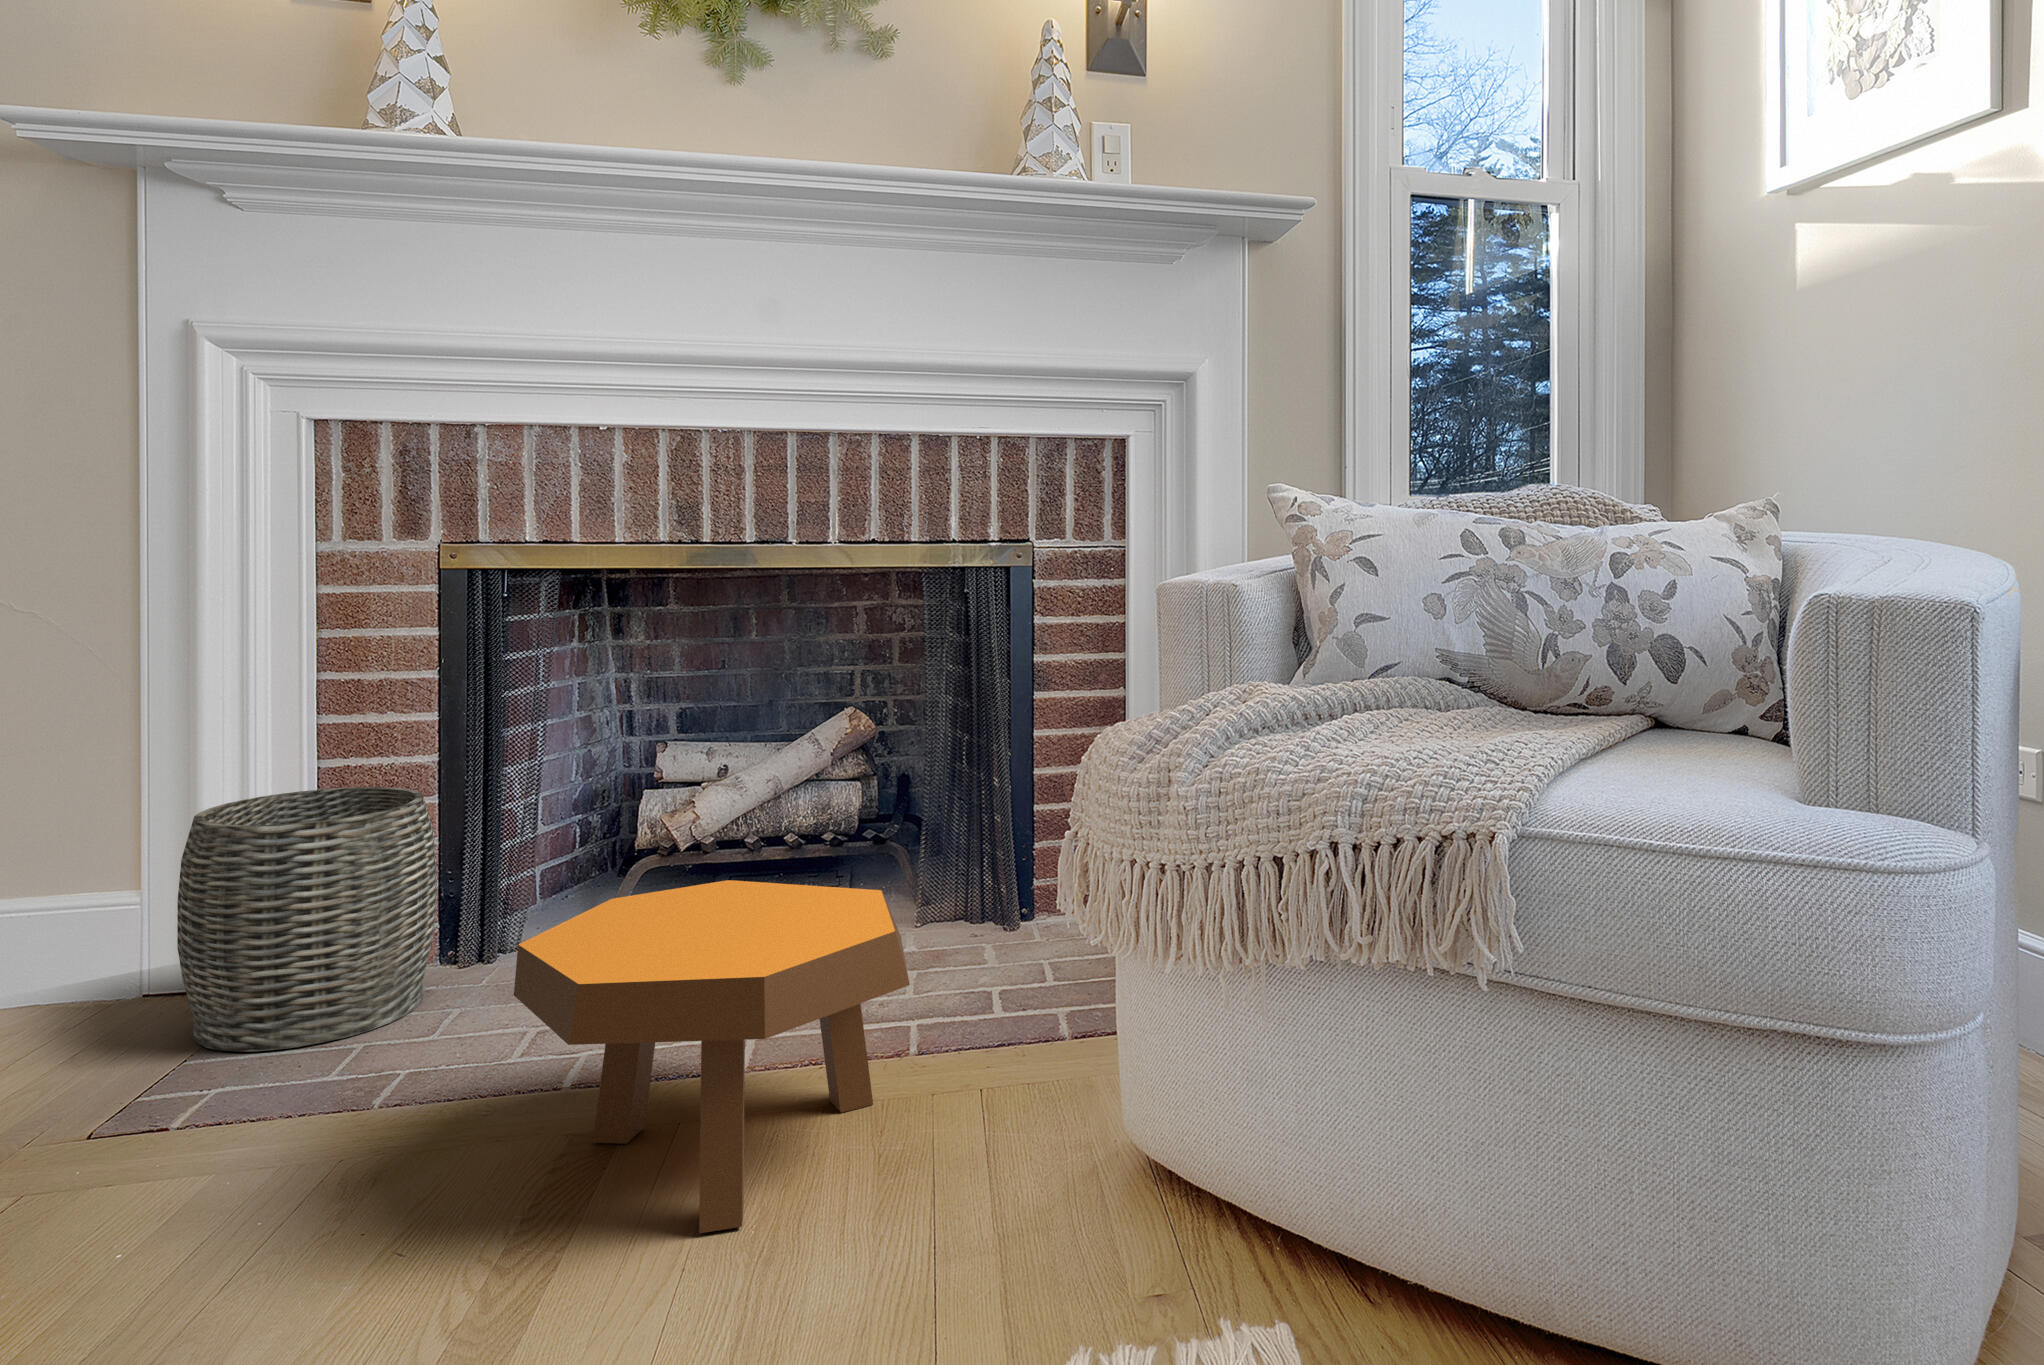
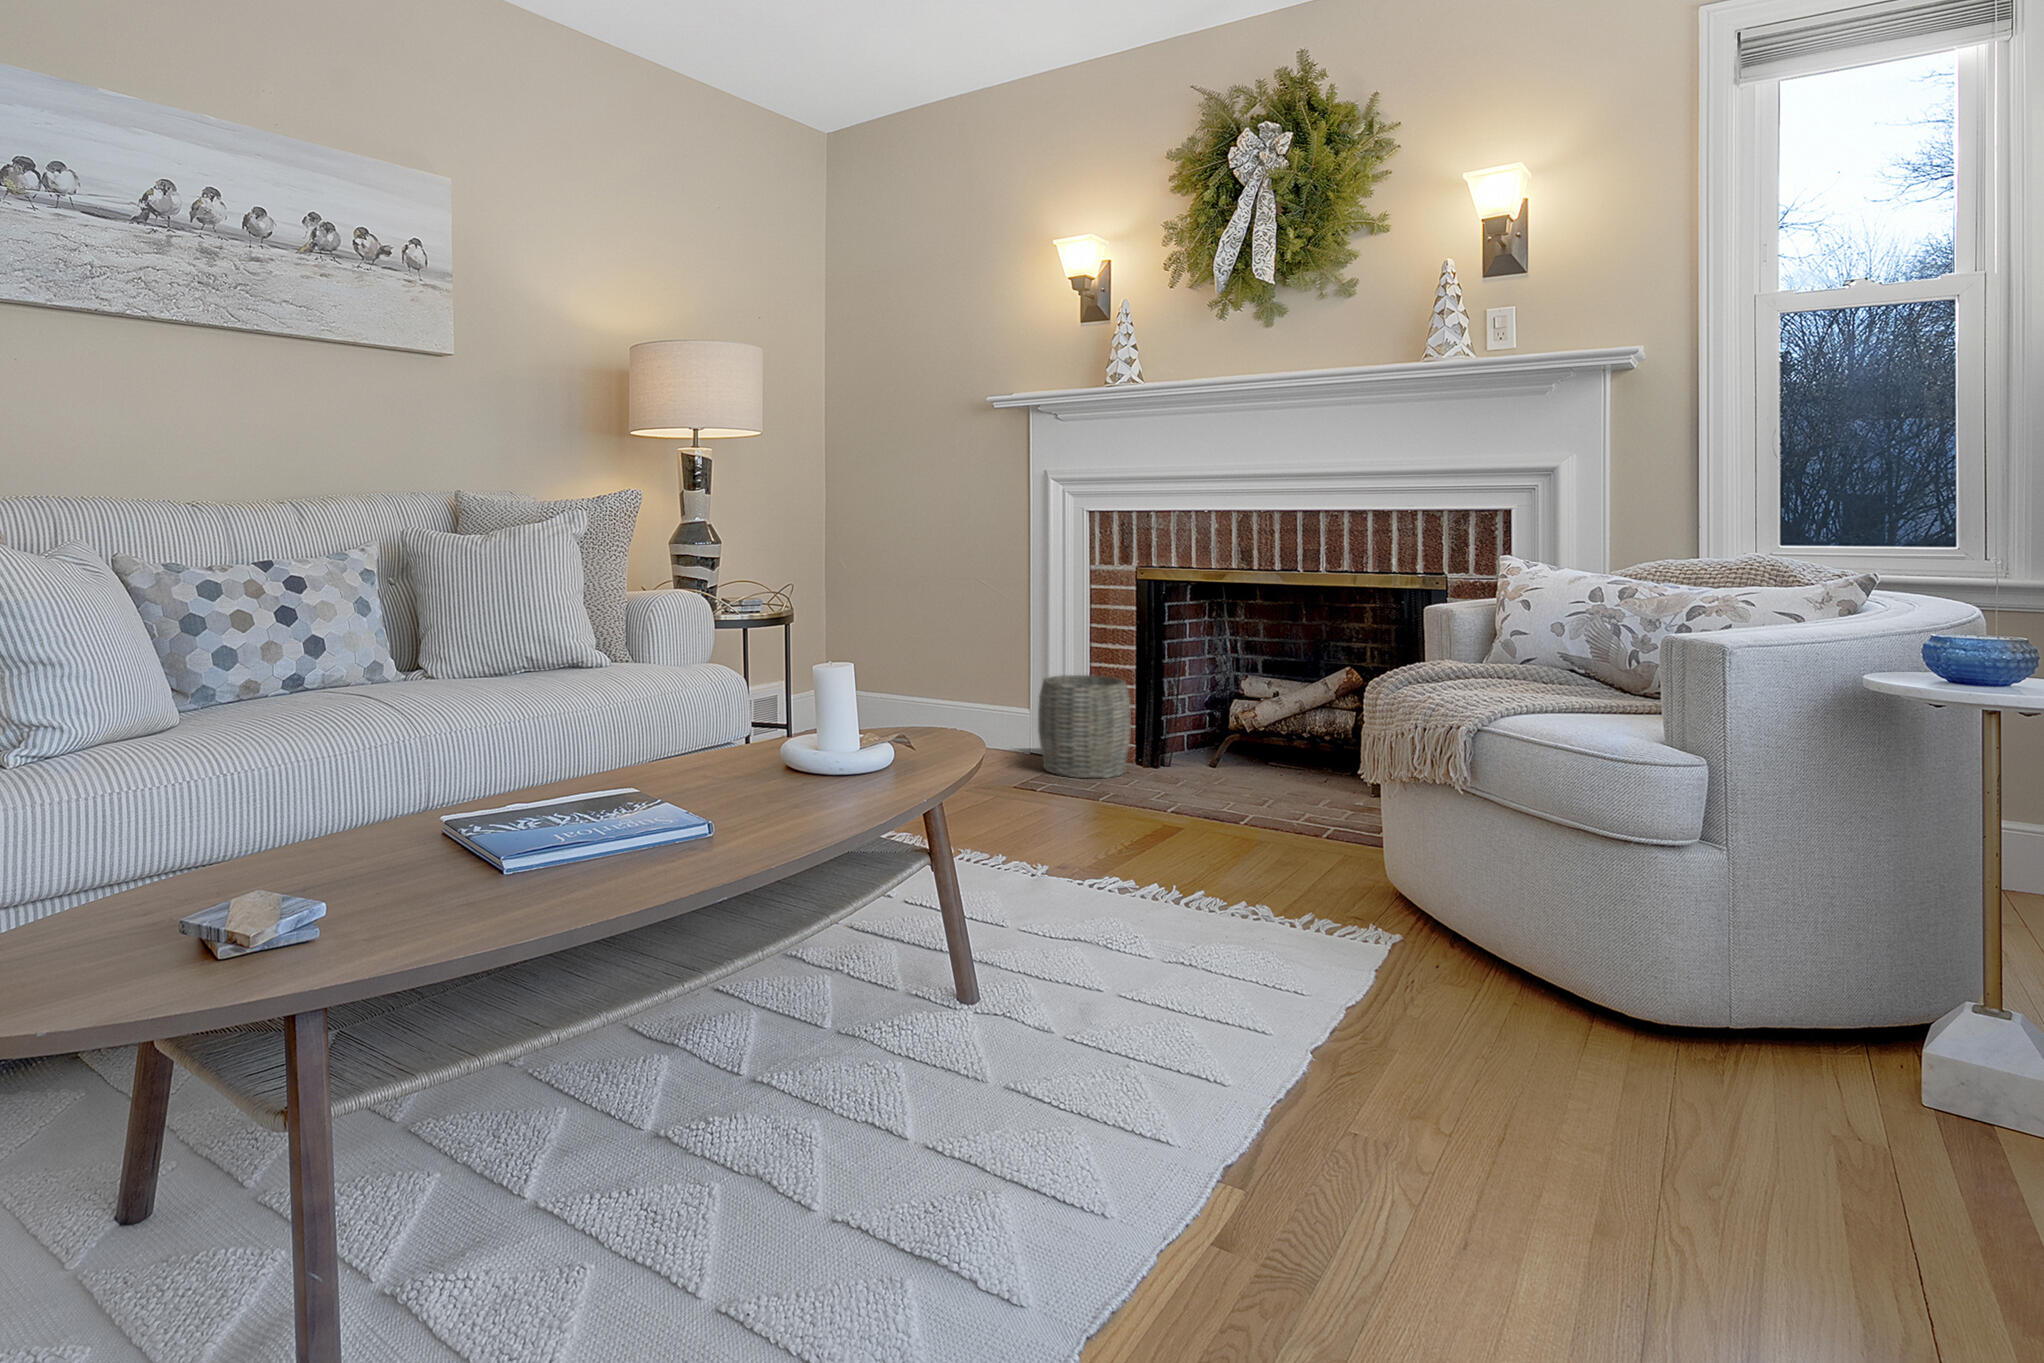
footstool: present [514,880,910,1233] -> none [1128,729,1295,855]

